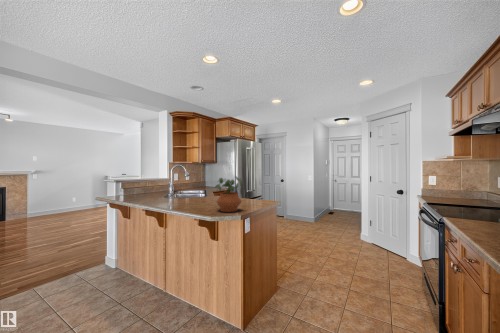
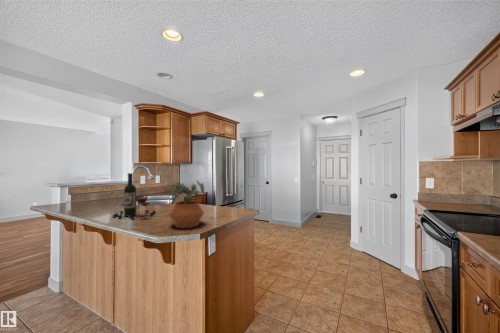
wine bottle: none [168,171,199,207] -> present [113,173,156,219]

